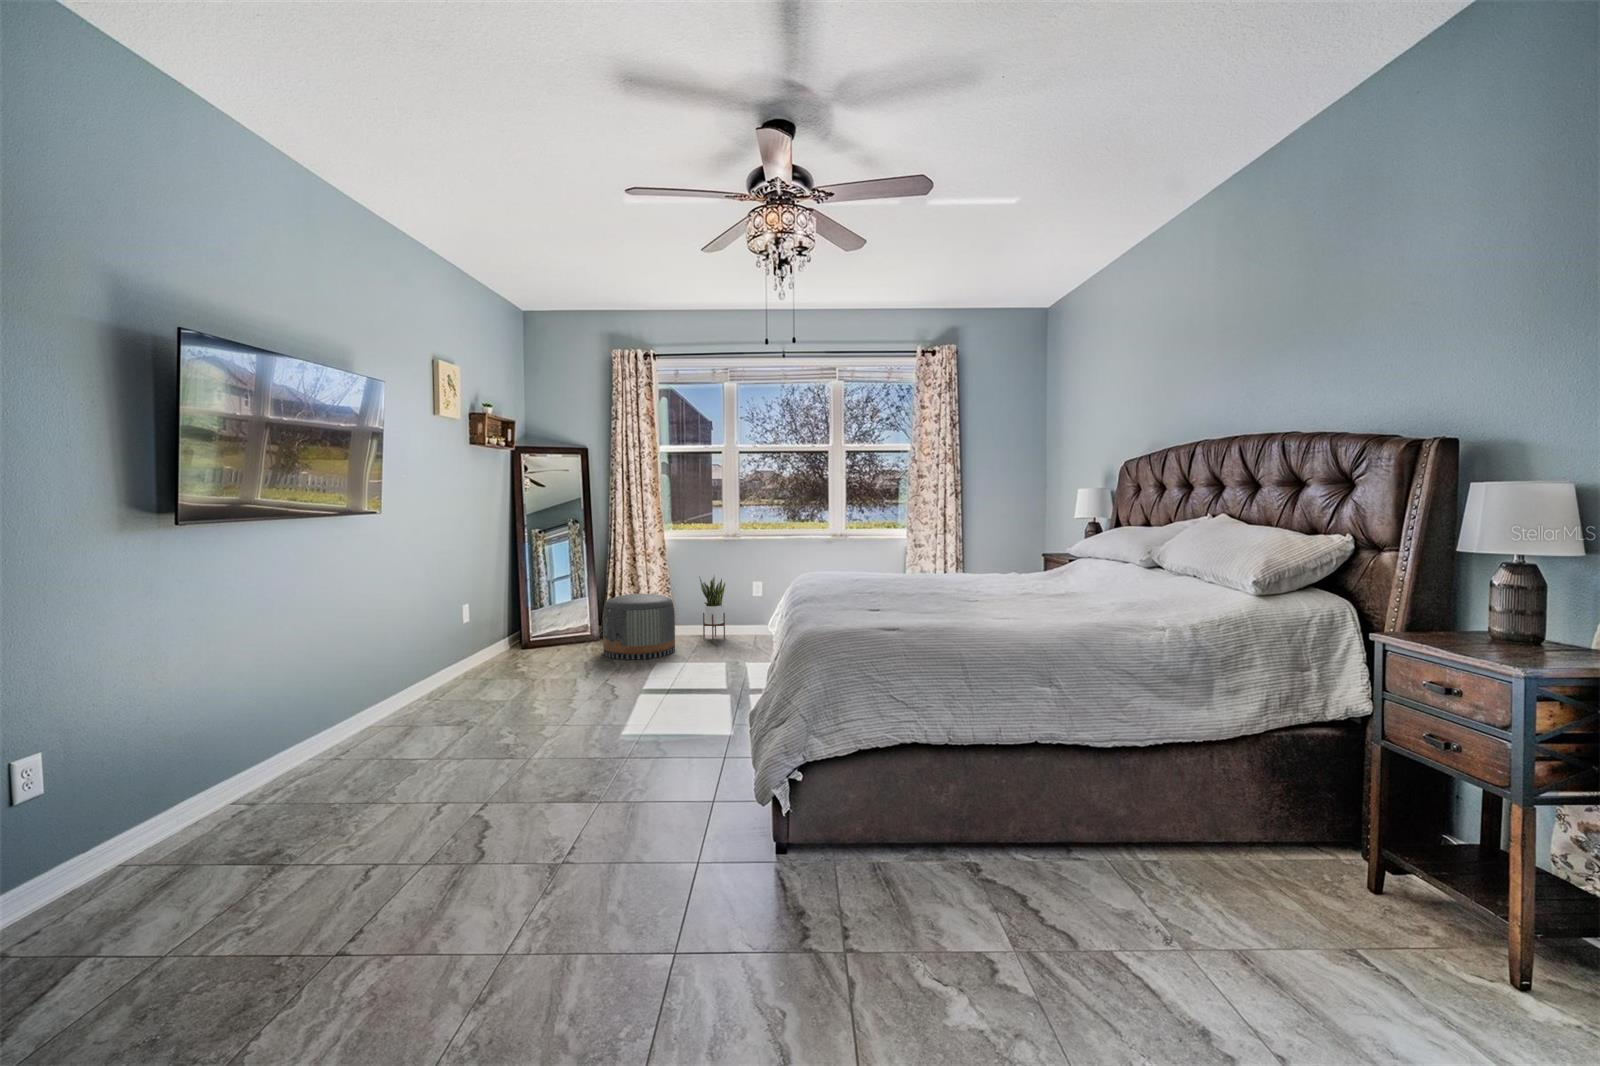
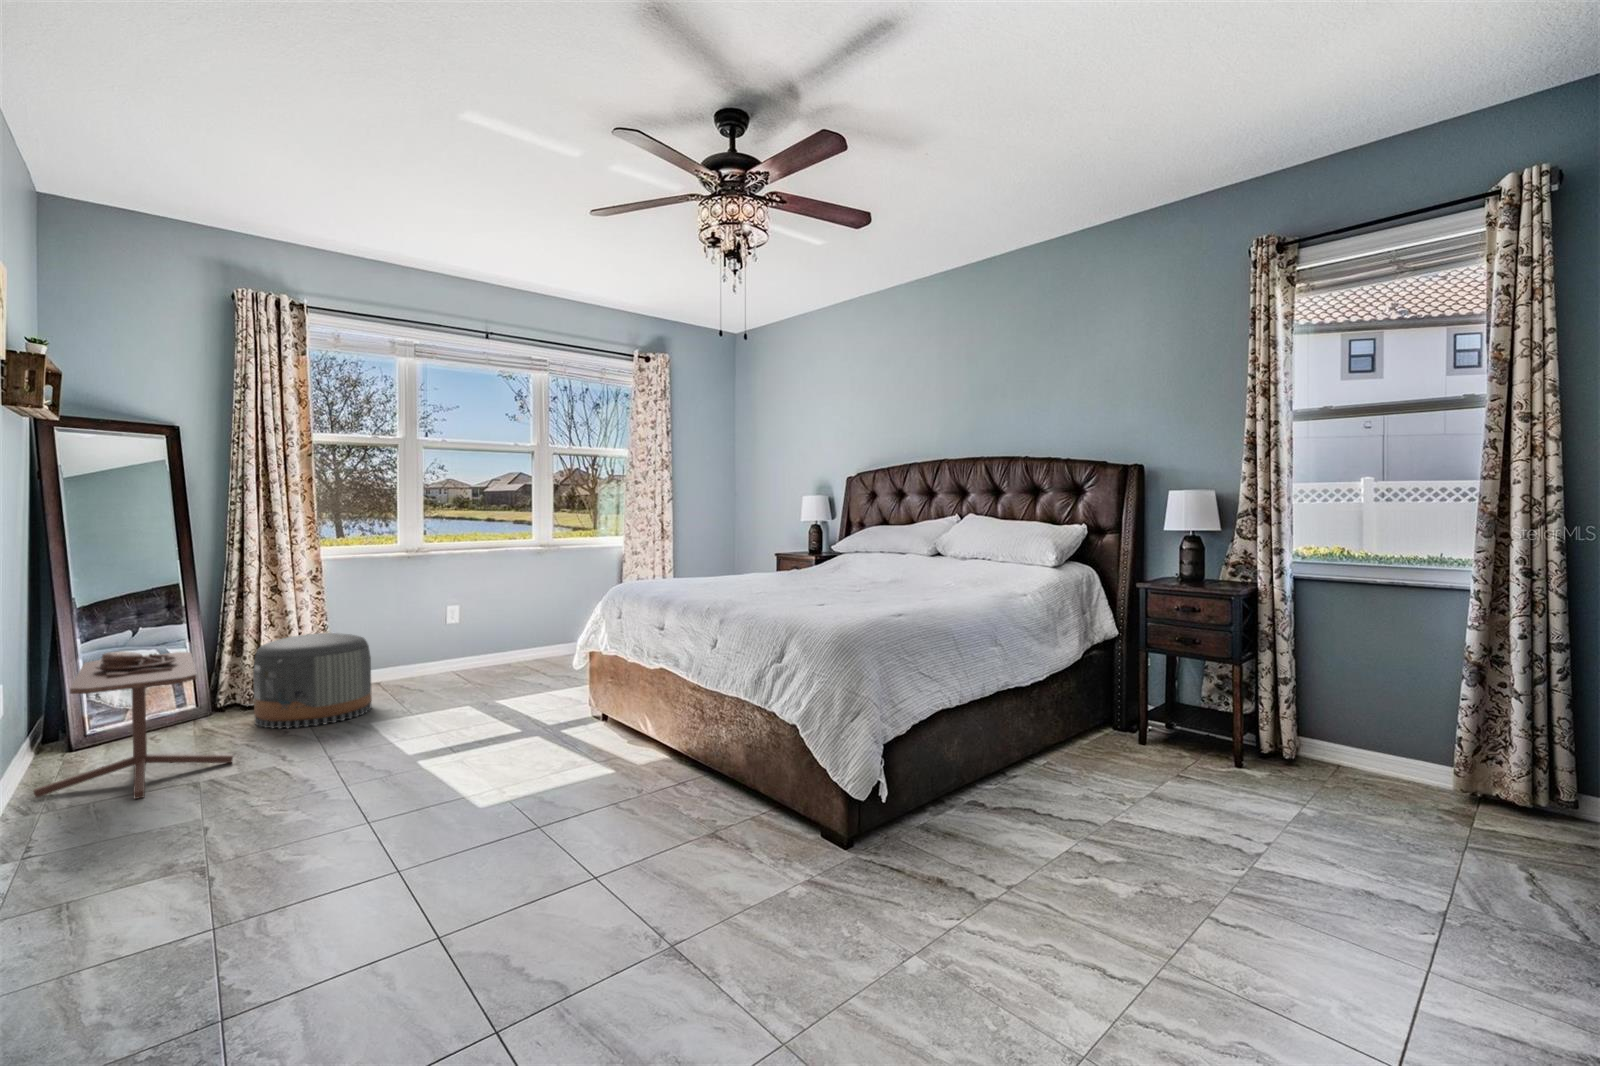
potted plant: present [699,575,725,640] -> none [377,603,413,687]
side table: none [458,595,558,687] -> present [33,651,233,799]

